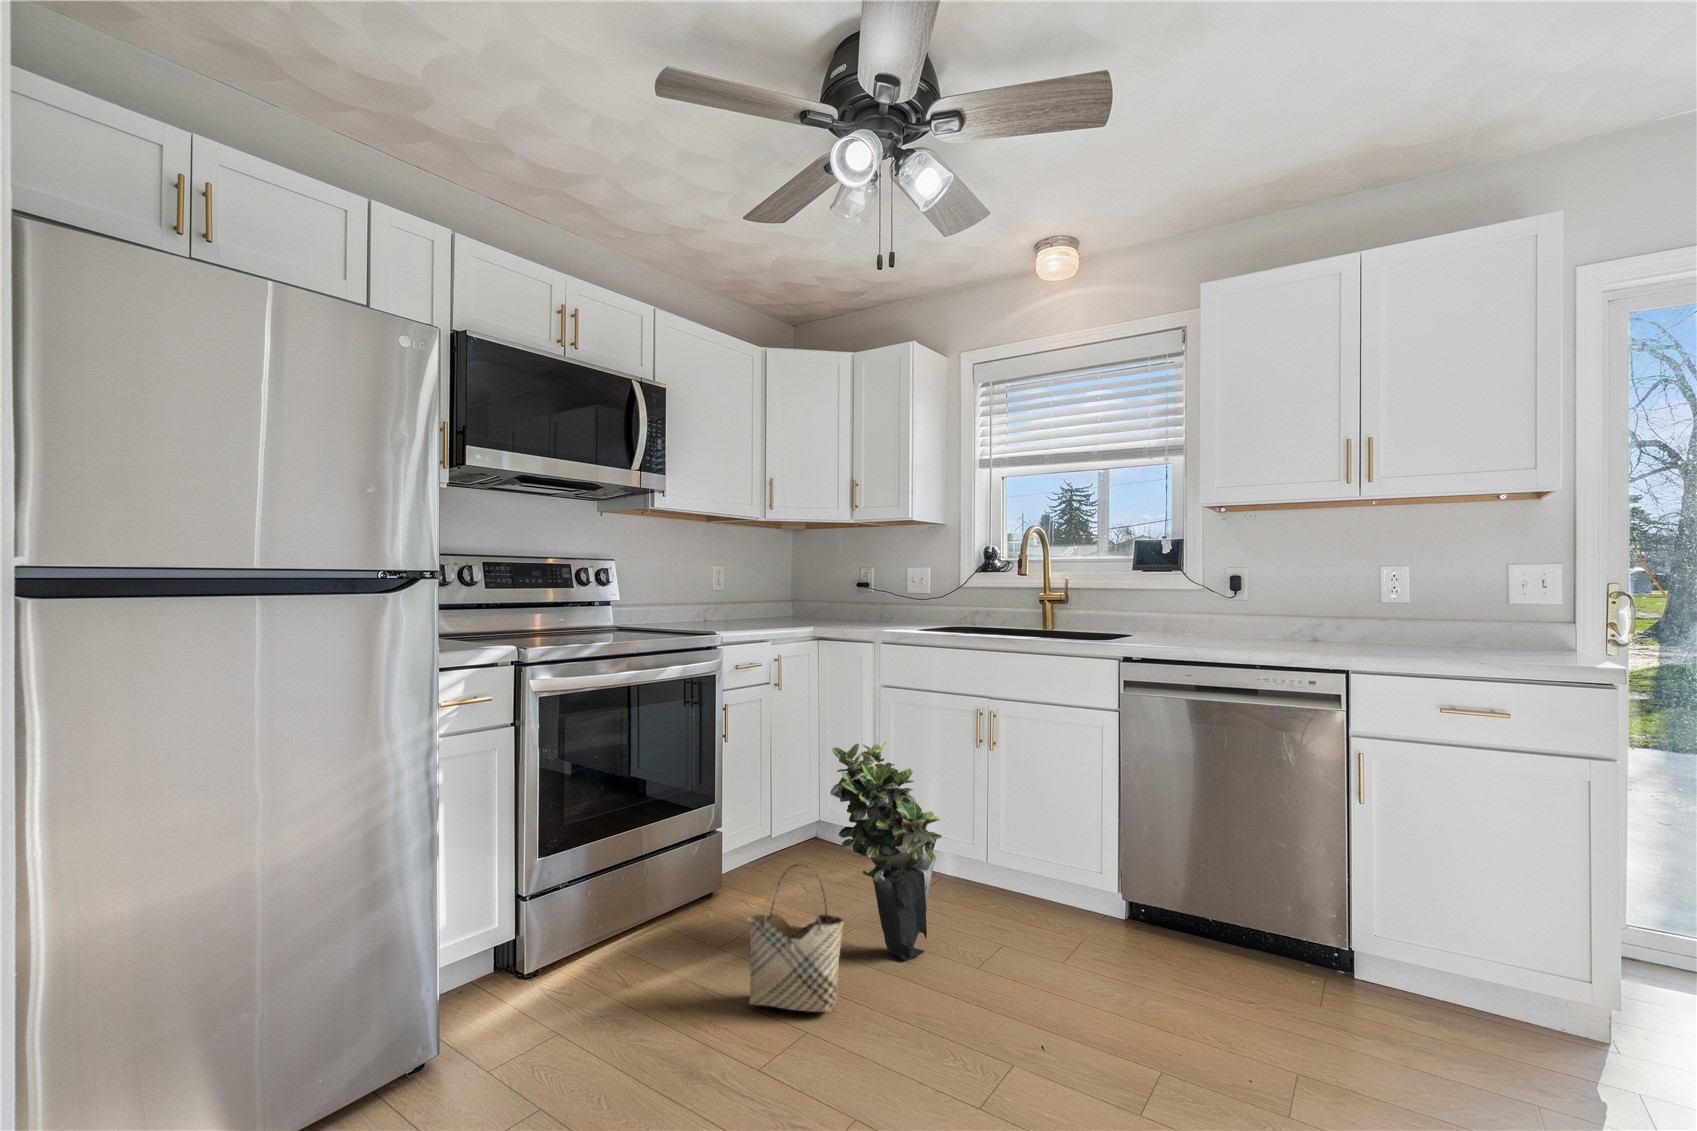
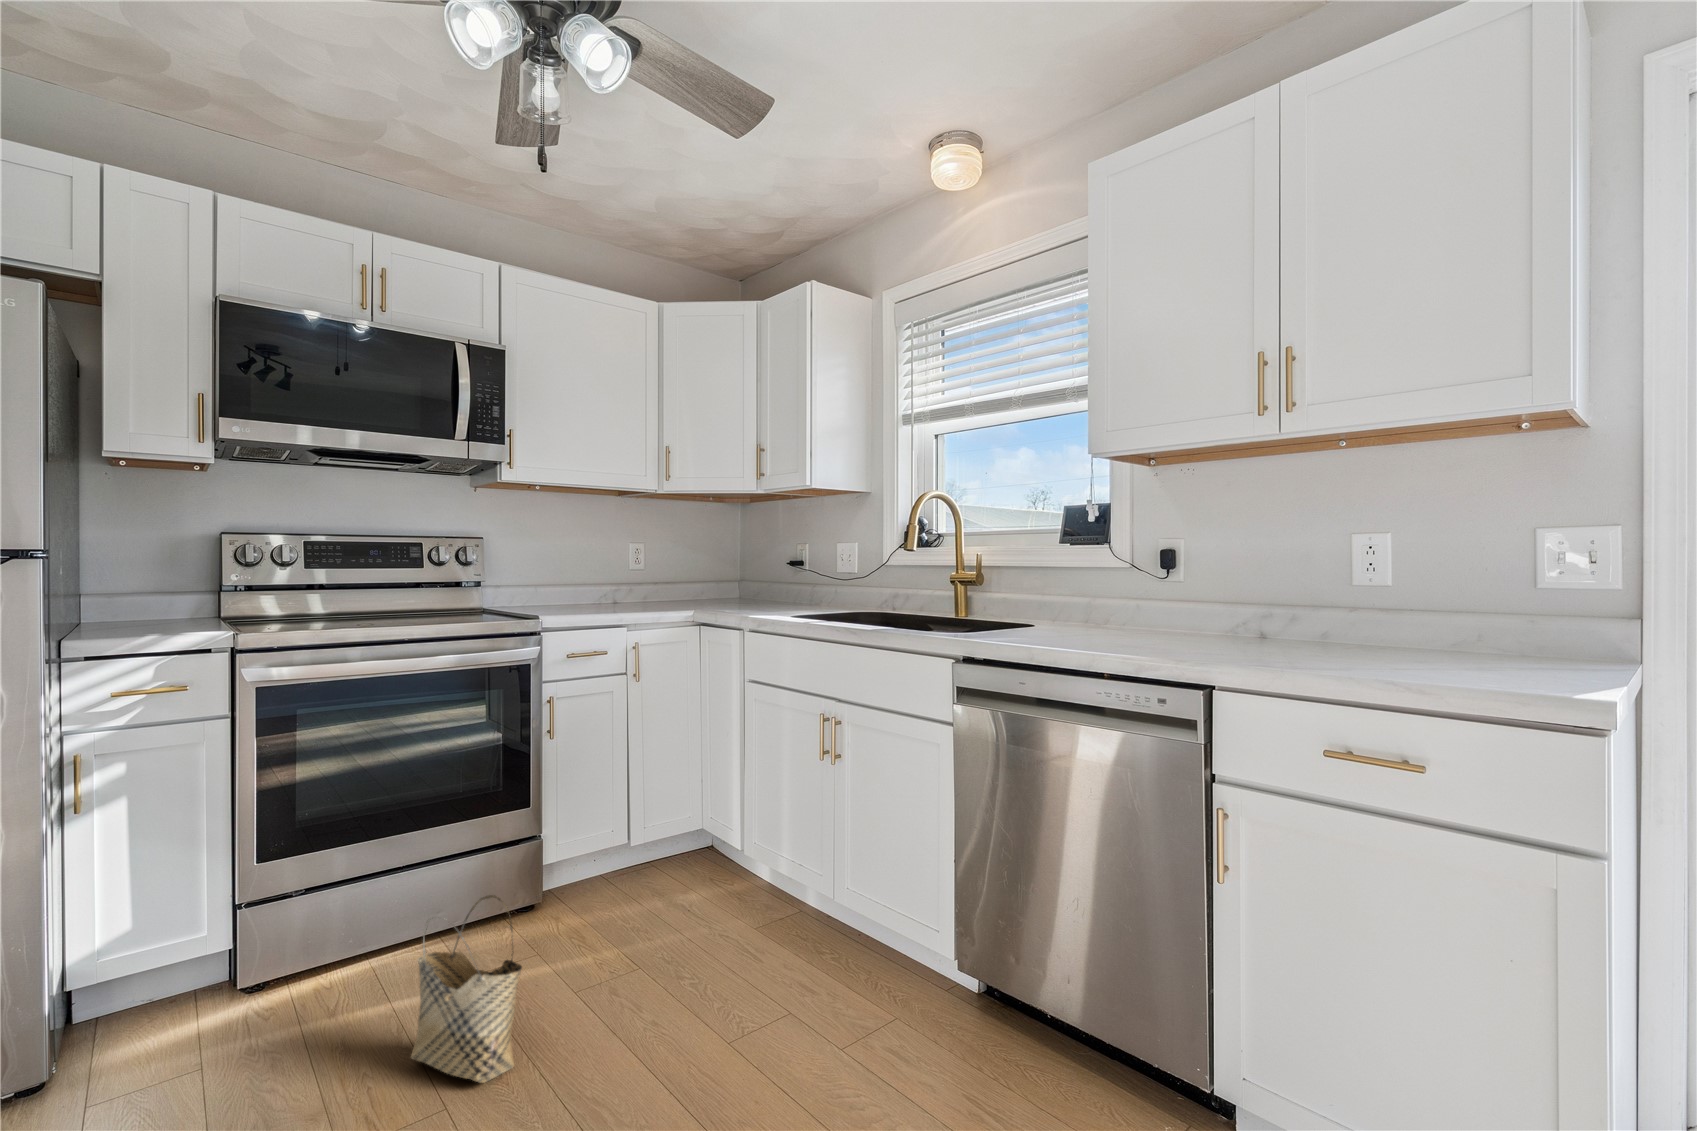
potted plant: present [830,742,942,961] -> none [574,751,718,1022]

